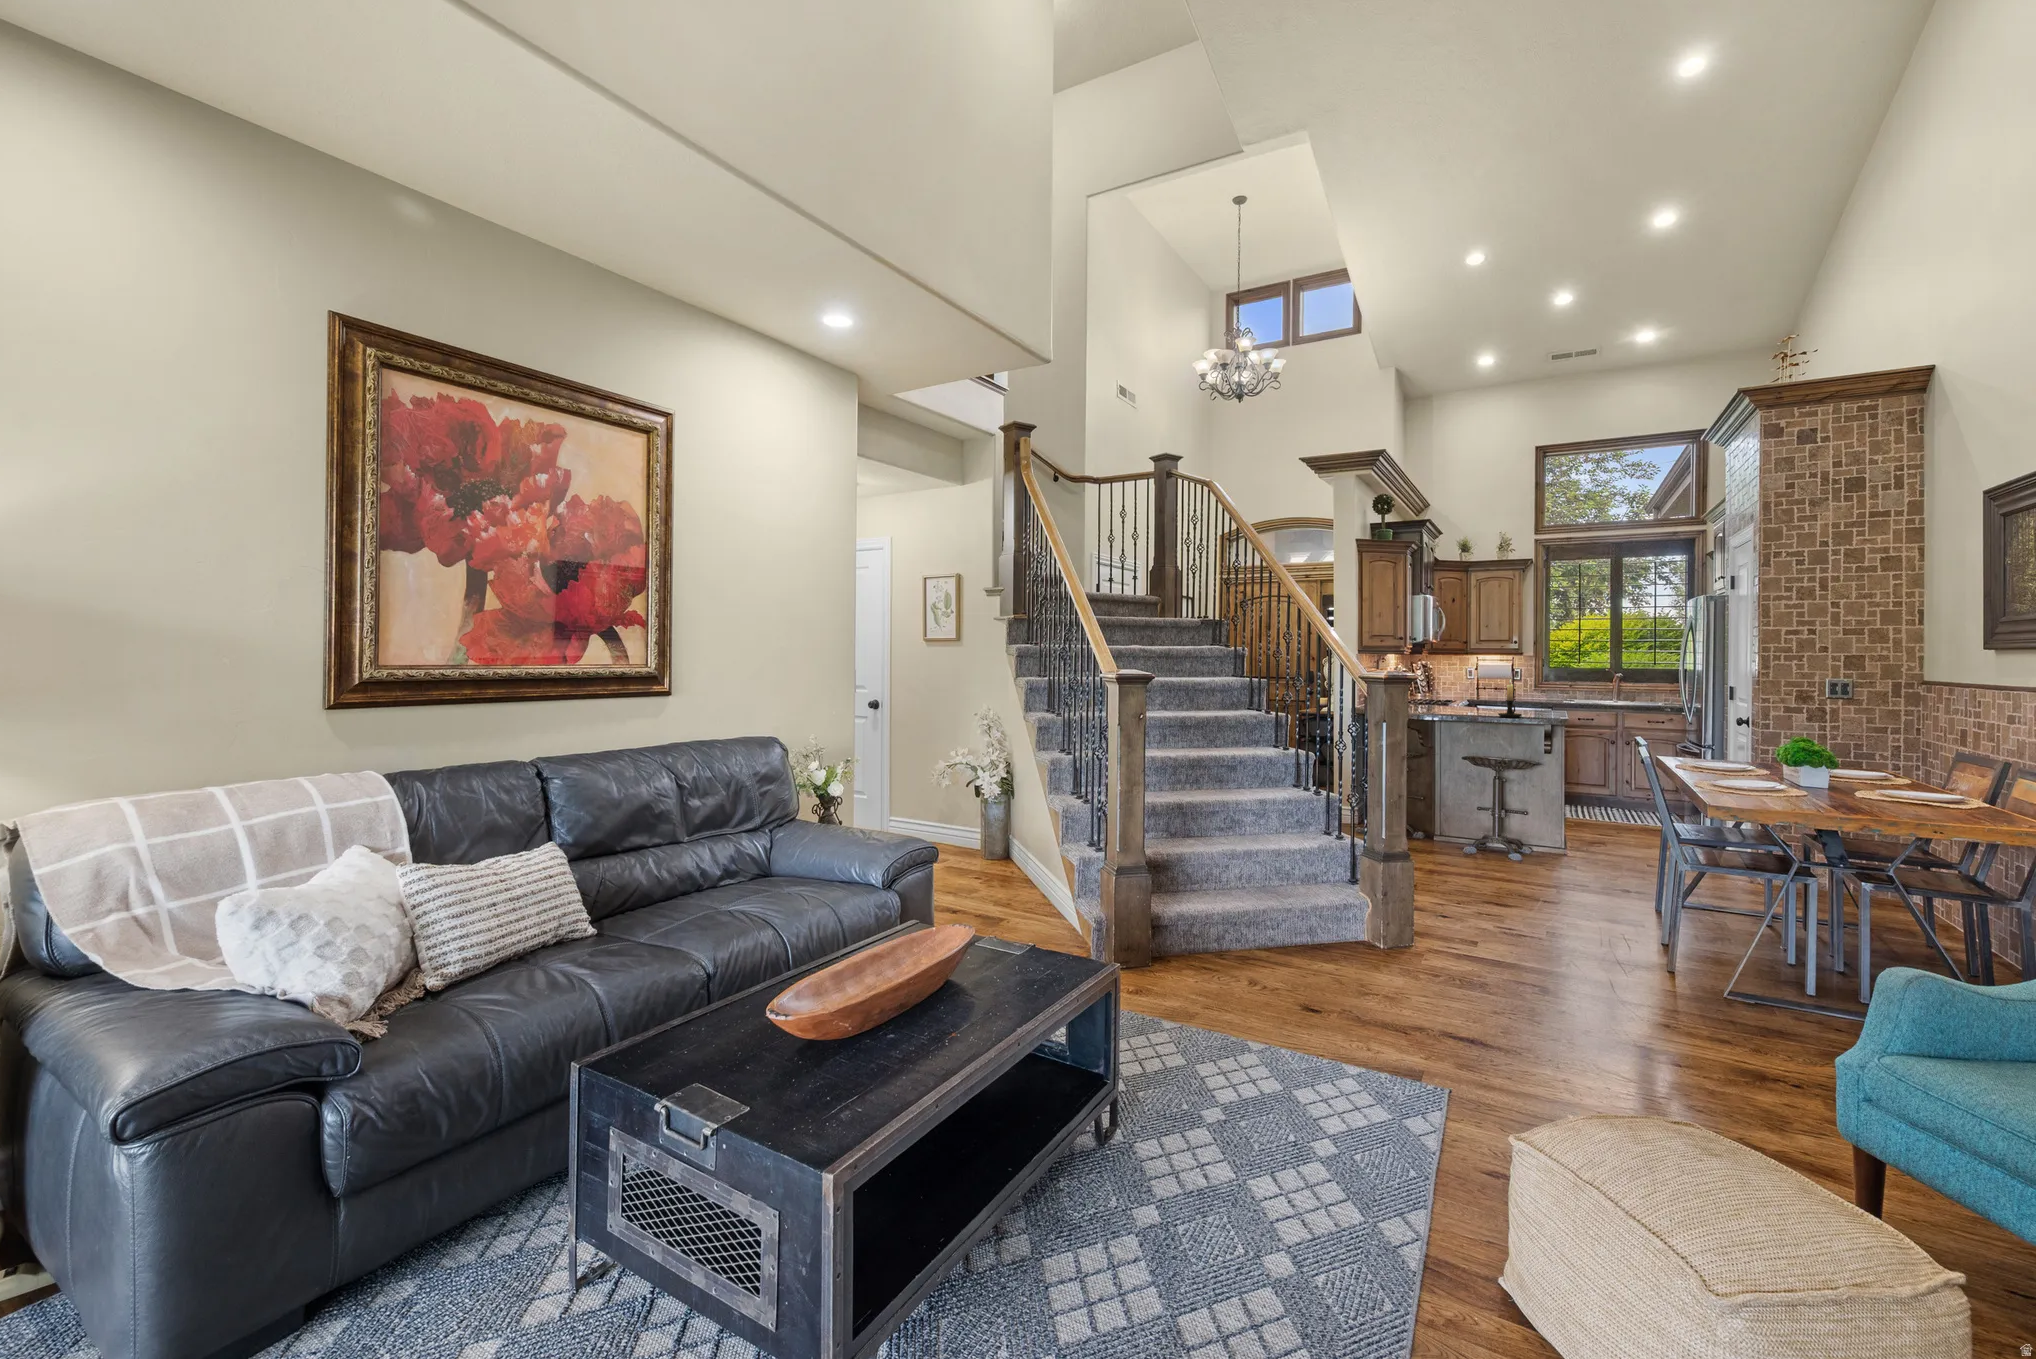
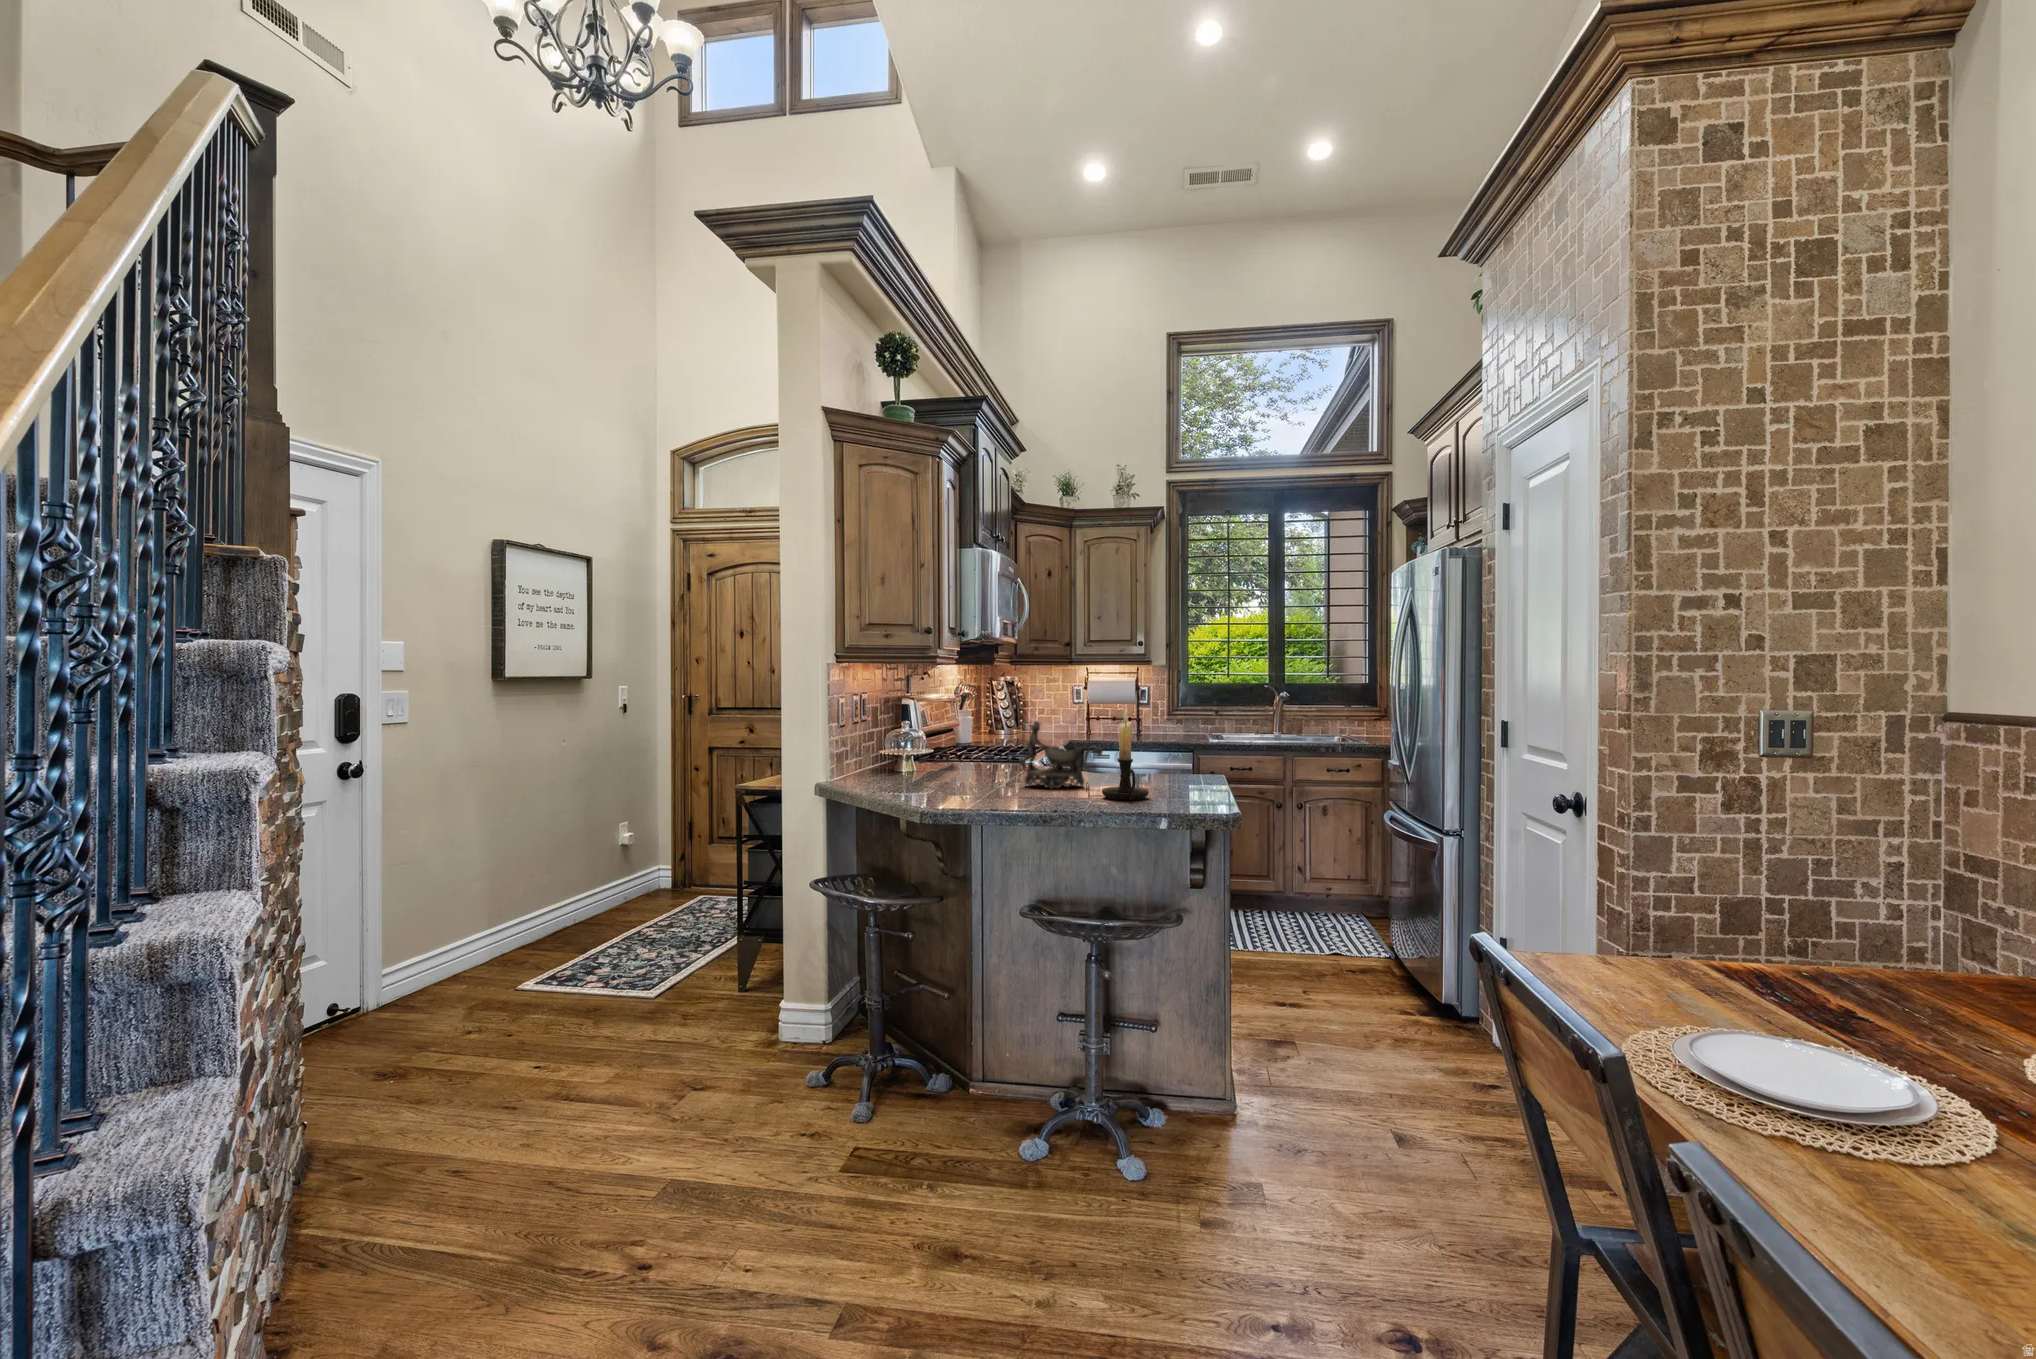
decorative bowl: none [1454,684,1498,715] -> present [1020,721,1103,789]

